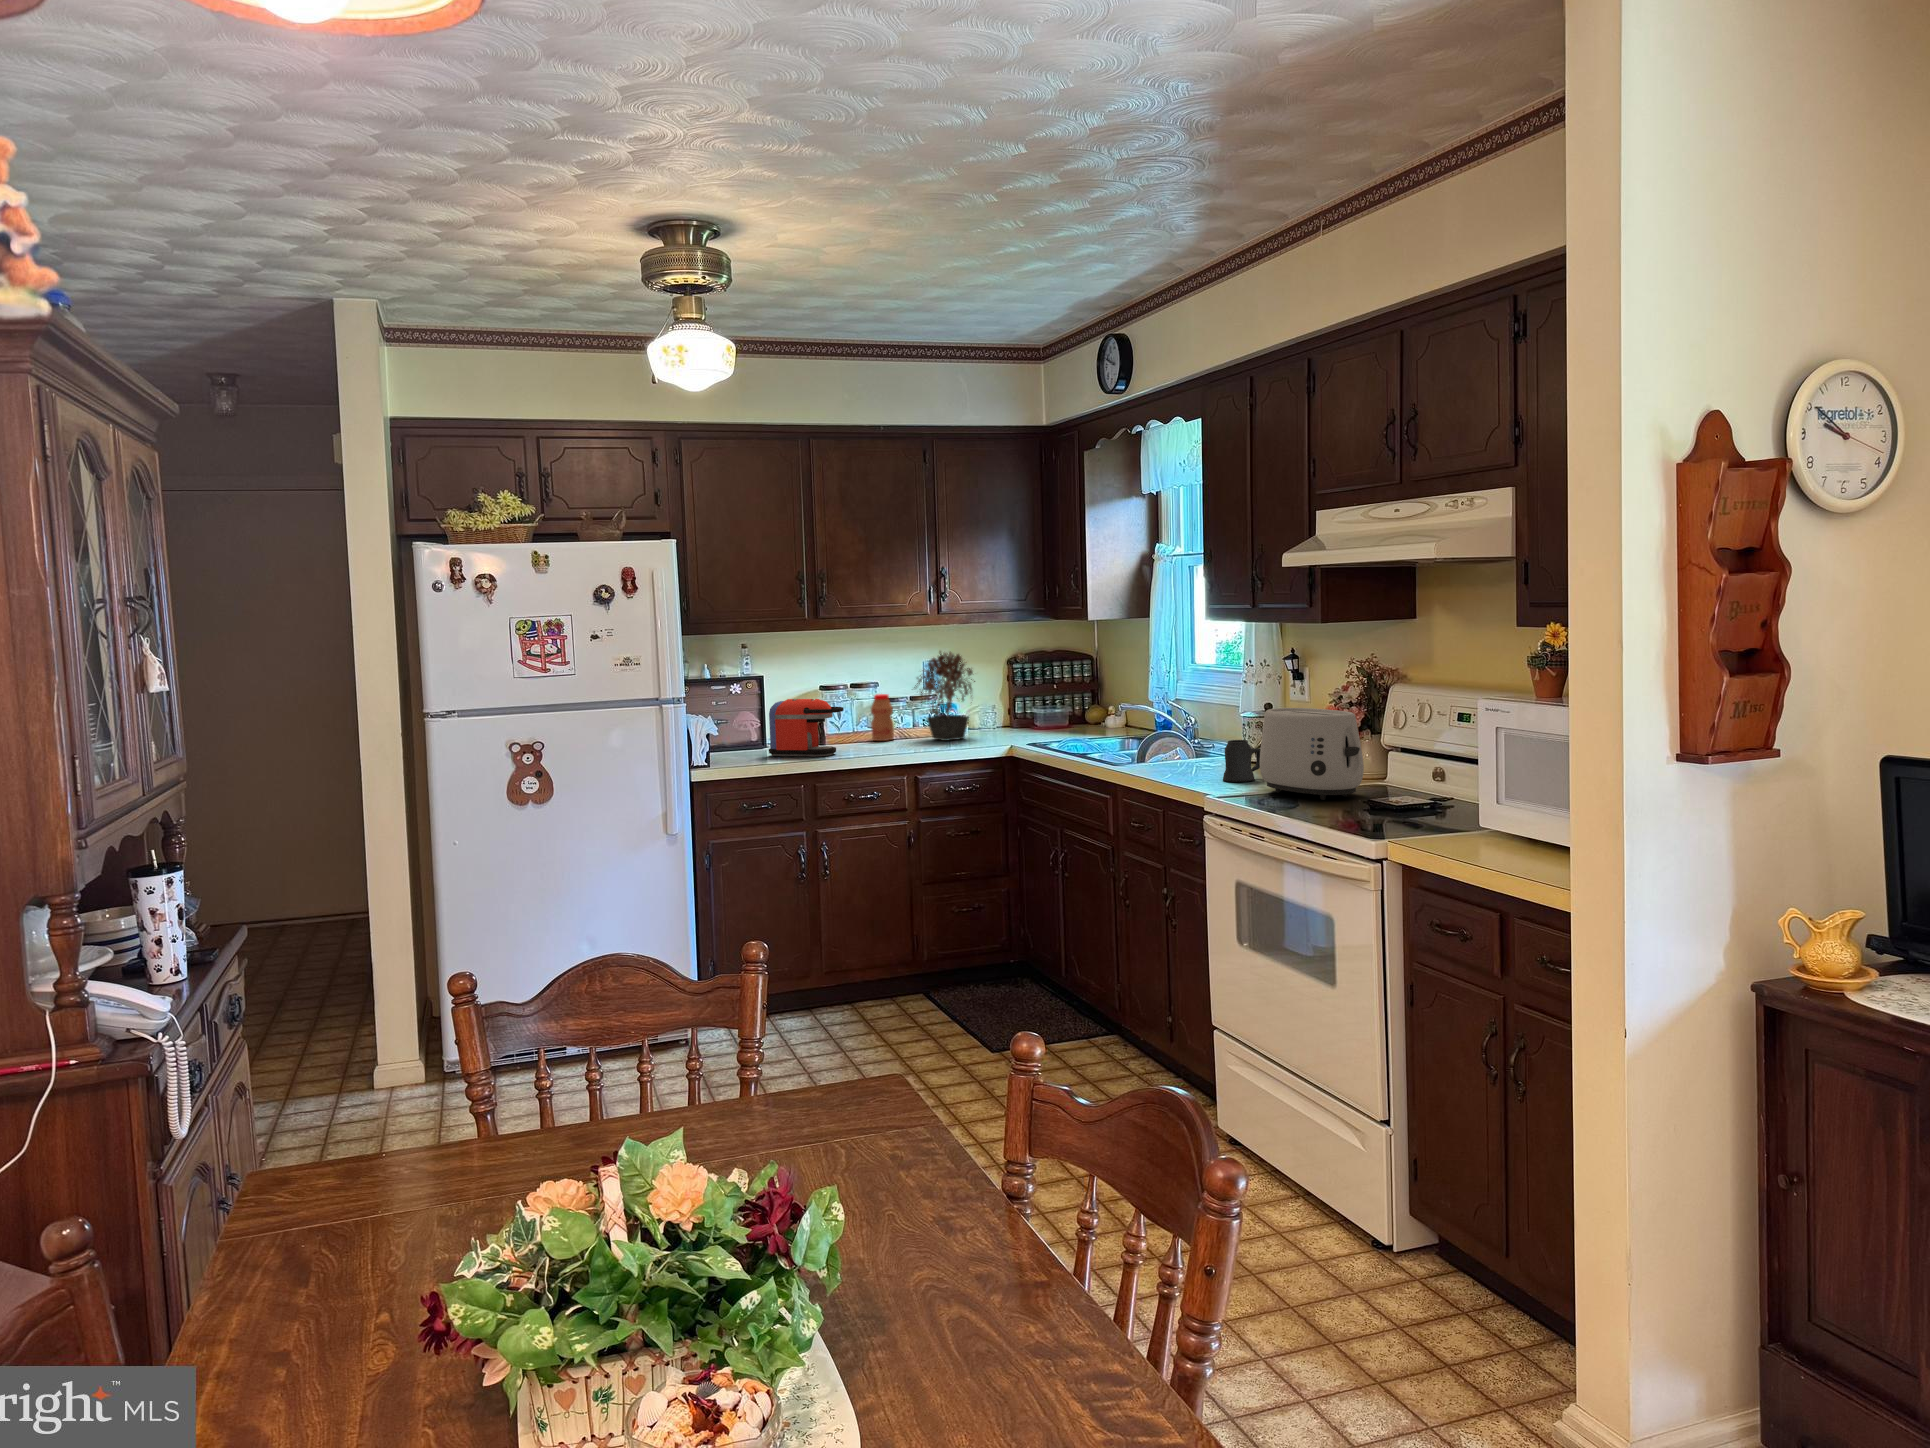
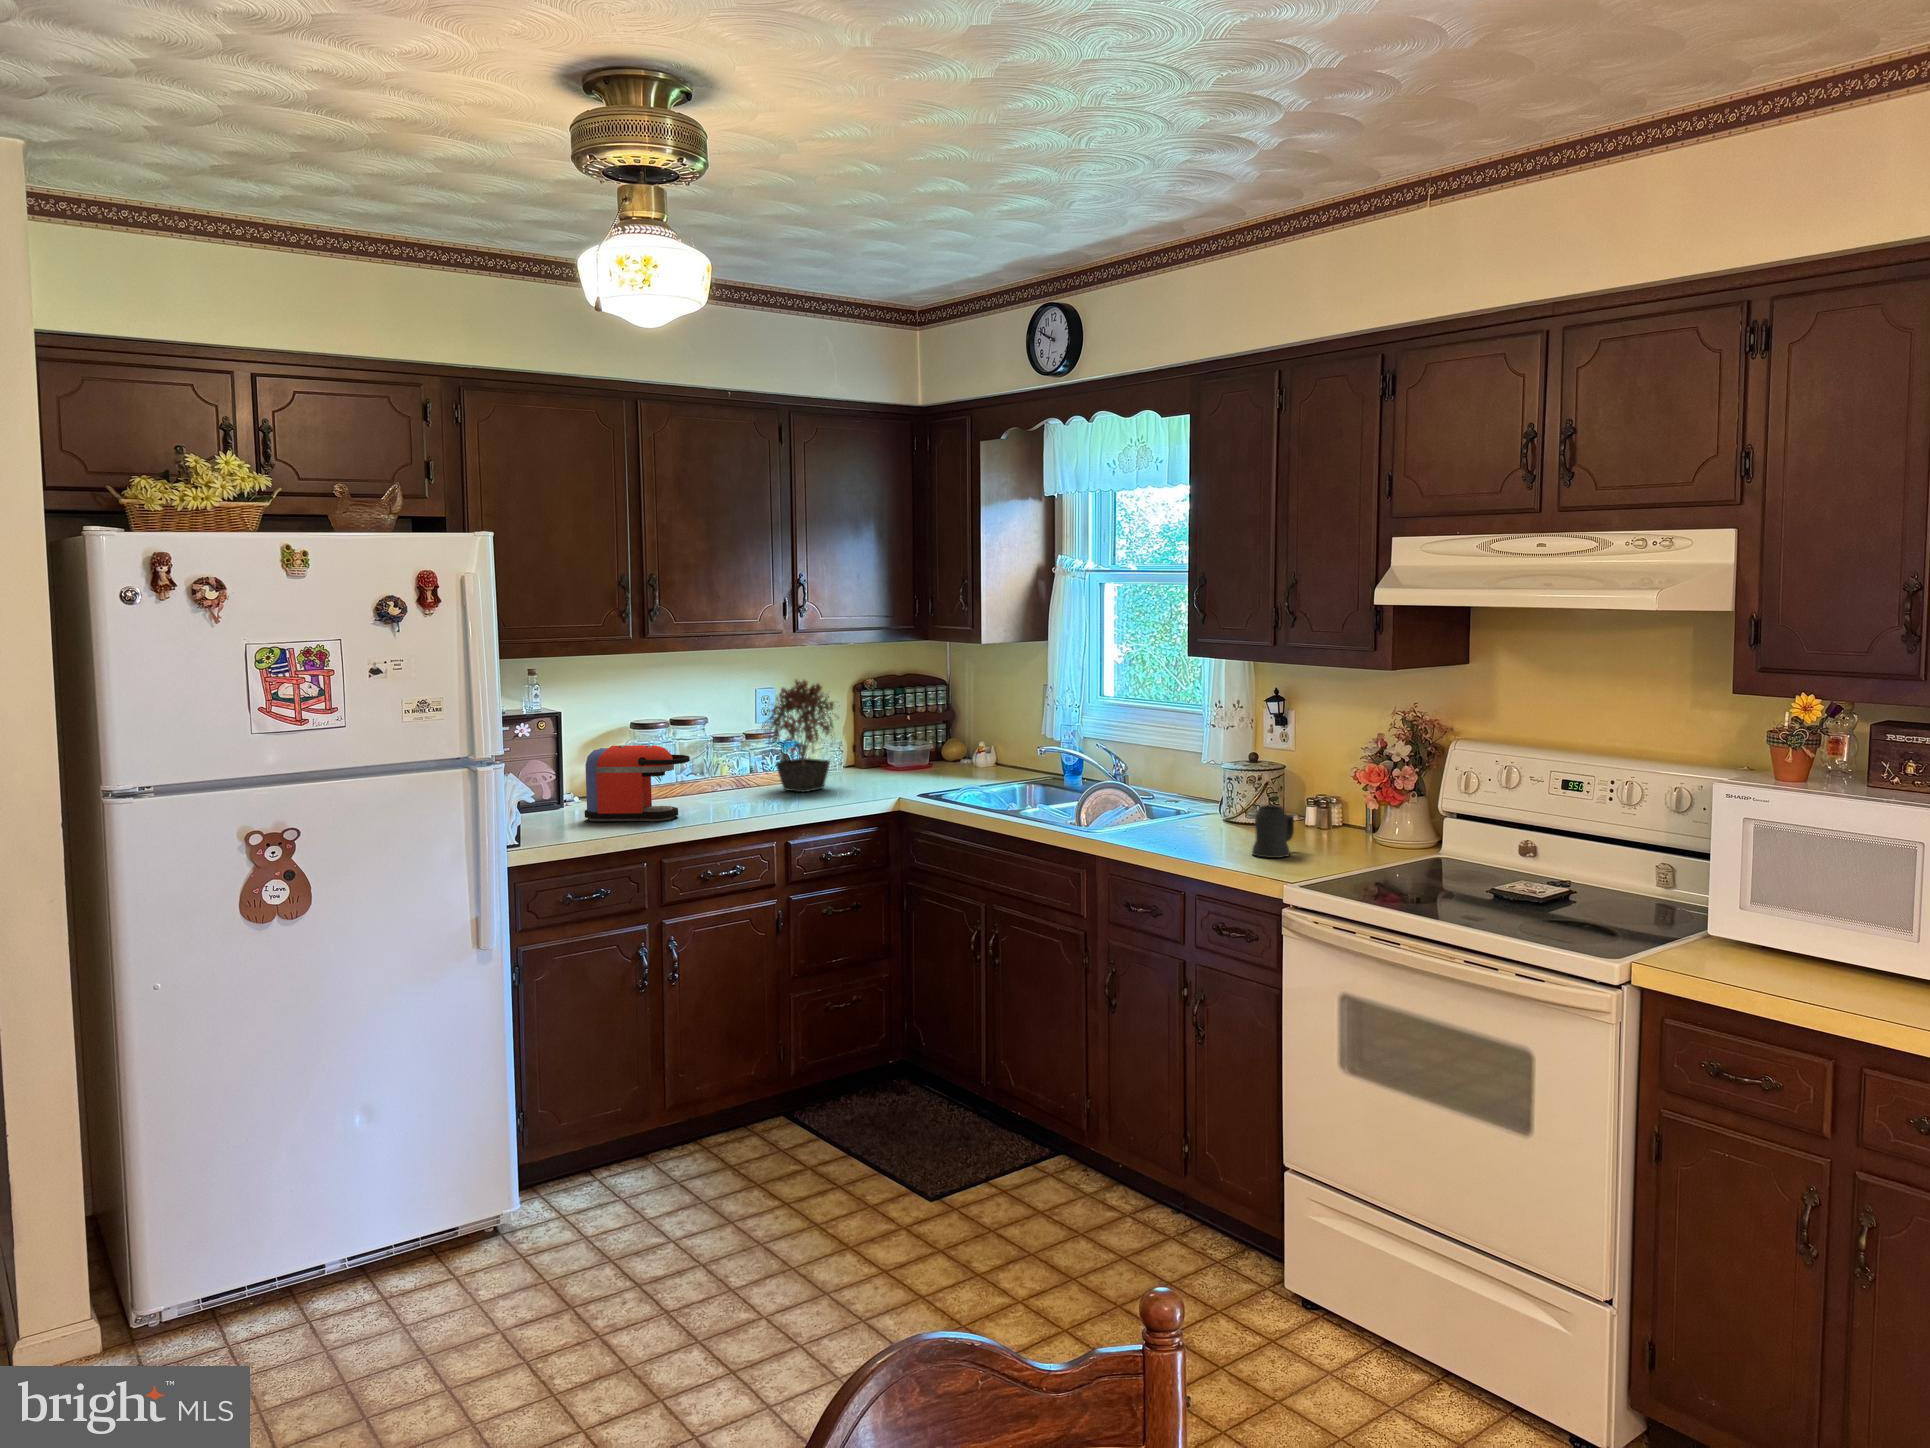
bottle: present [871,694,894,741] -> none [700,733,729,793]
toaster: present [1260,708,1364,800] -> none [1327,770,1474,886]

